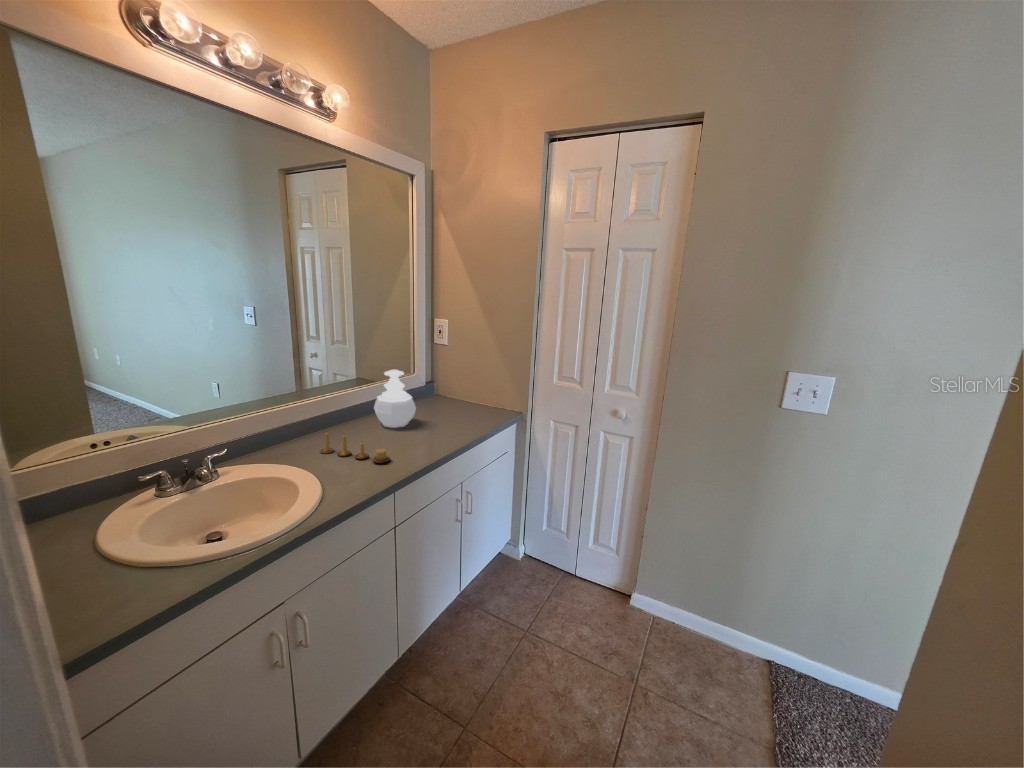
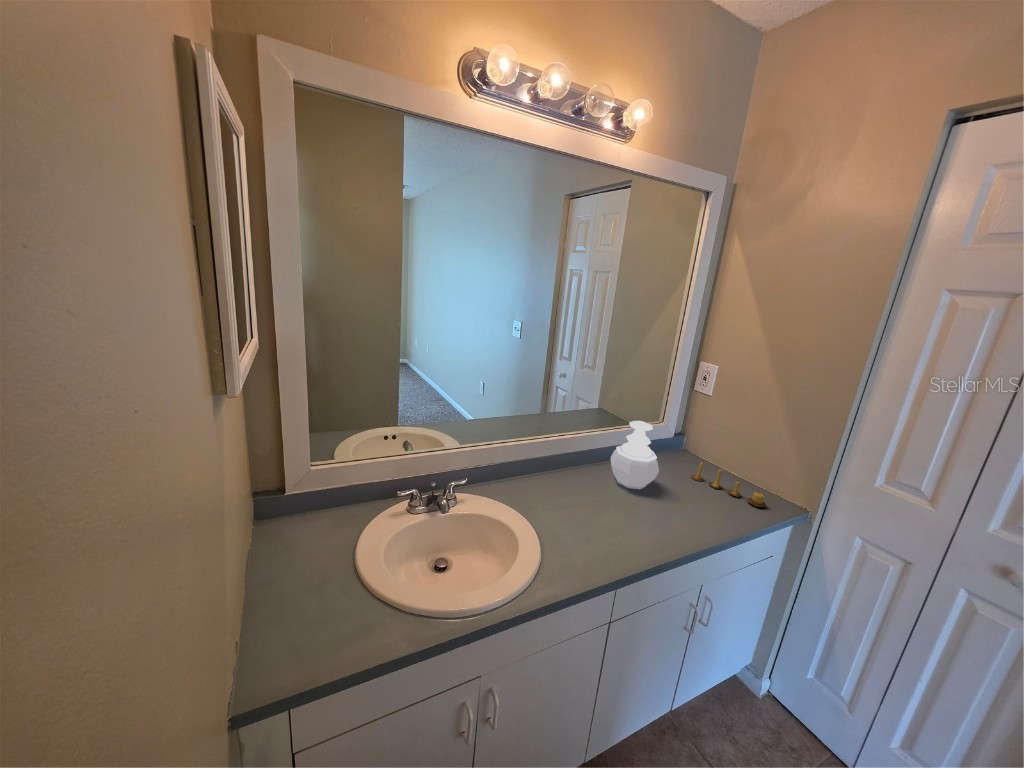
candle: present [320,433,390,463] -> present [691,462,766,507]

